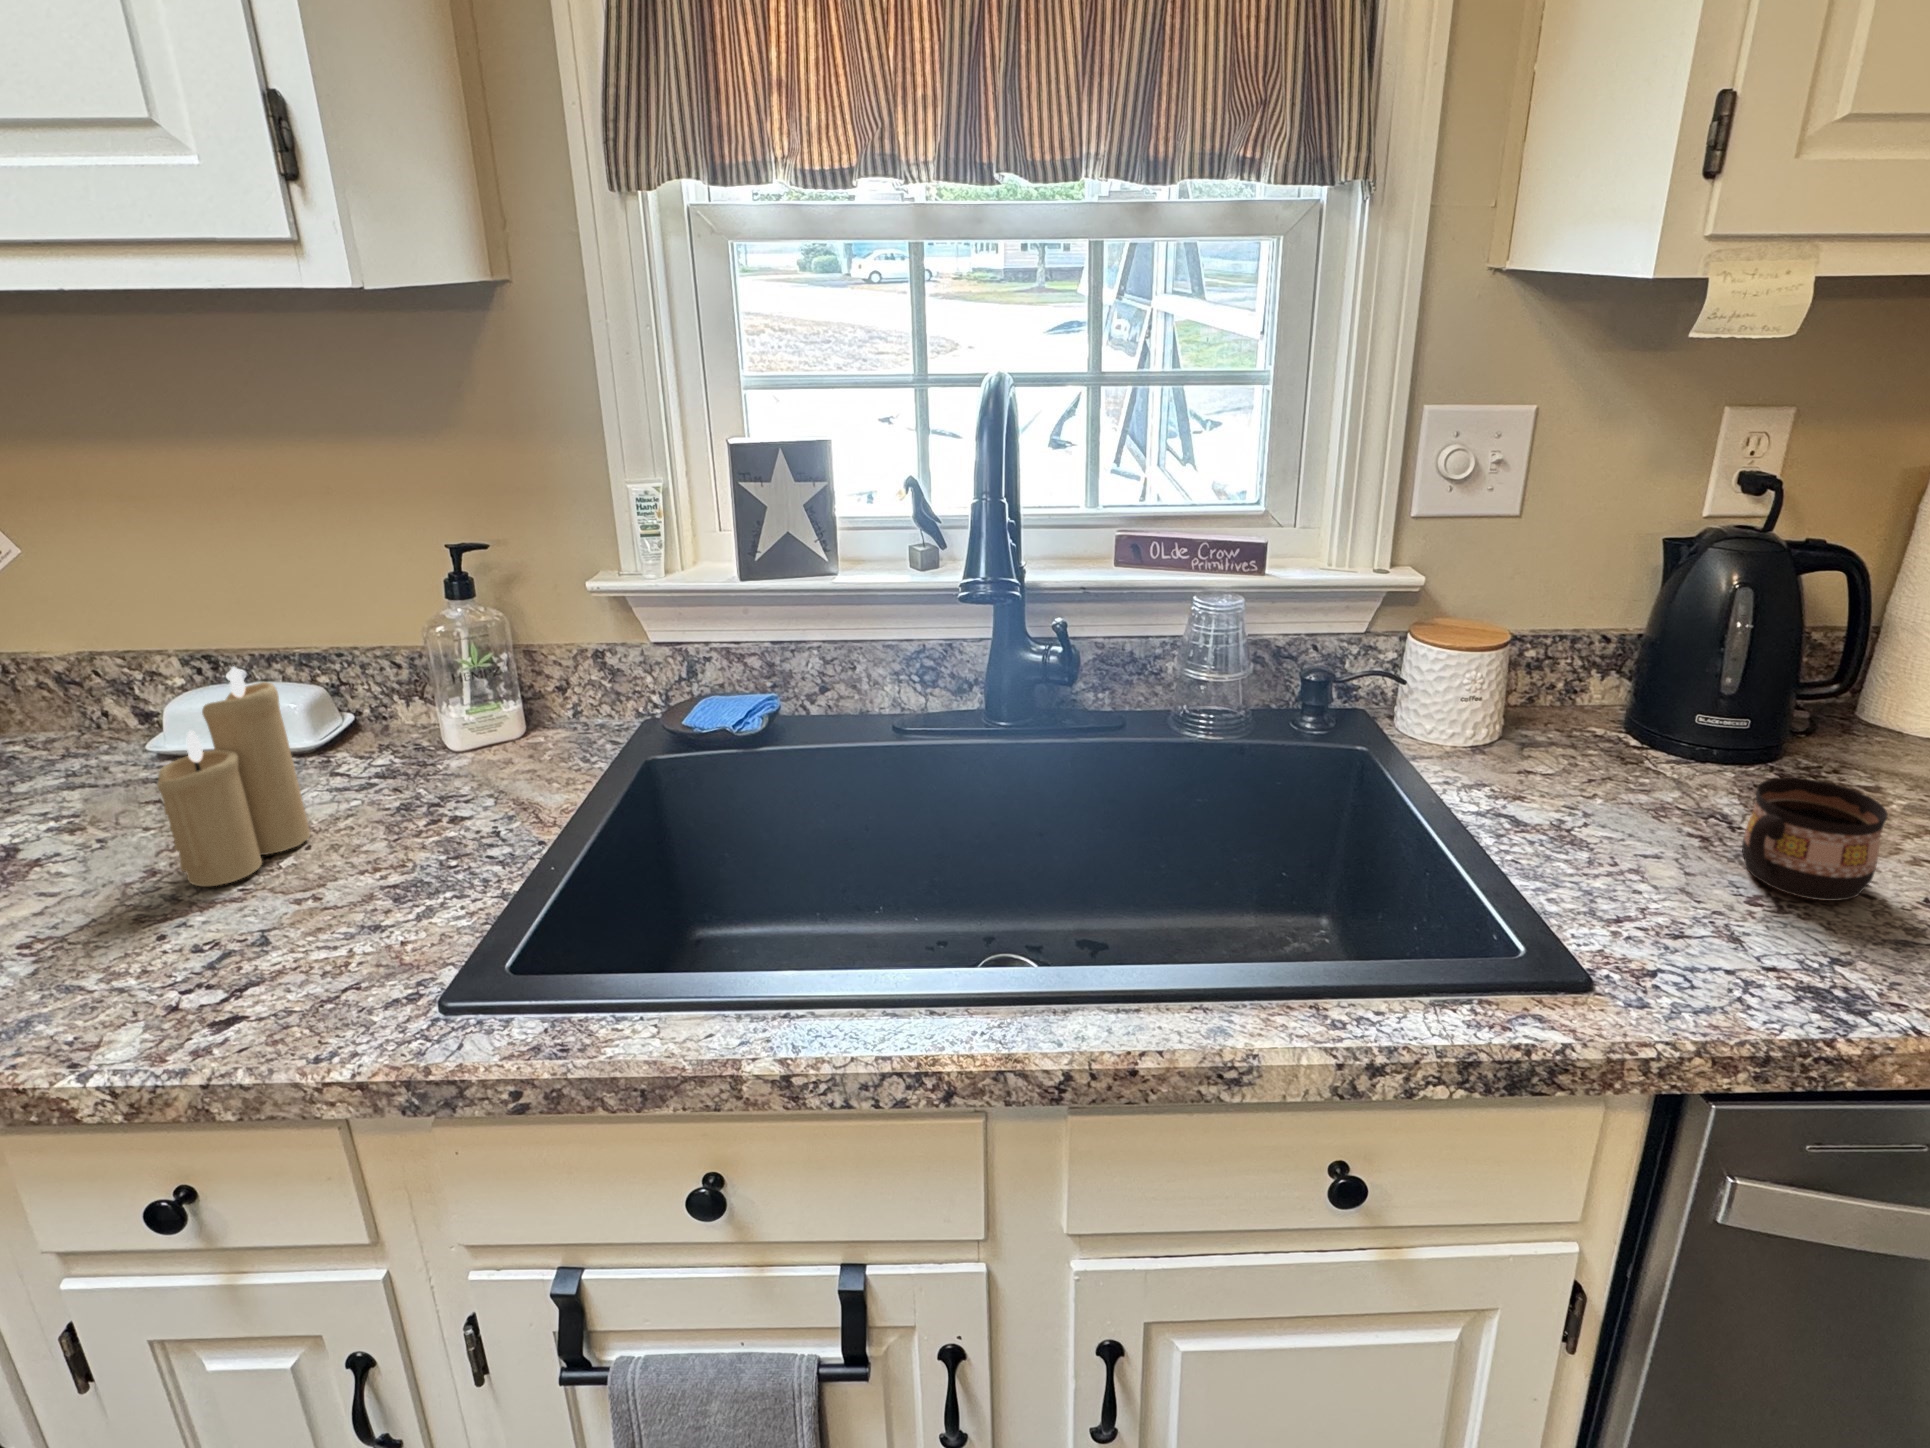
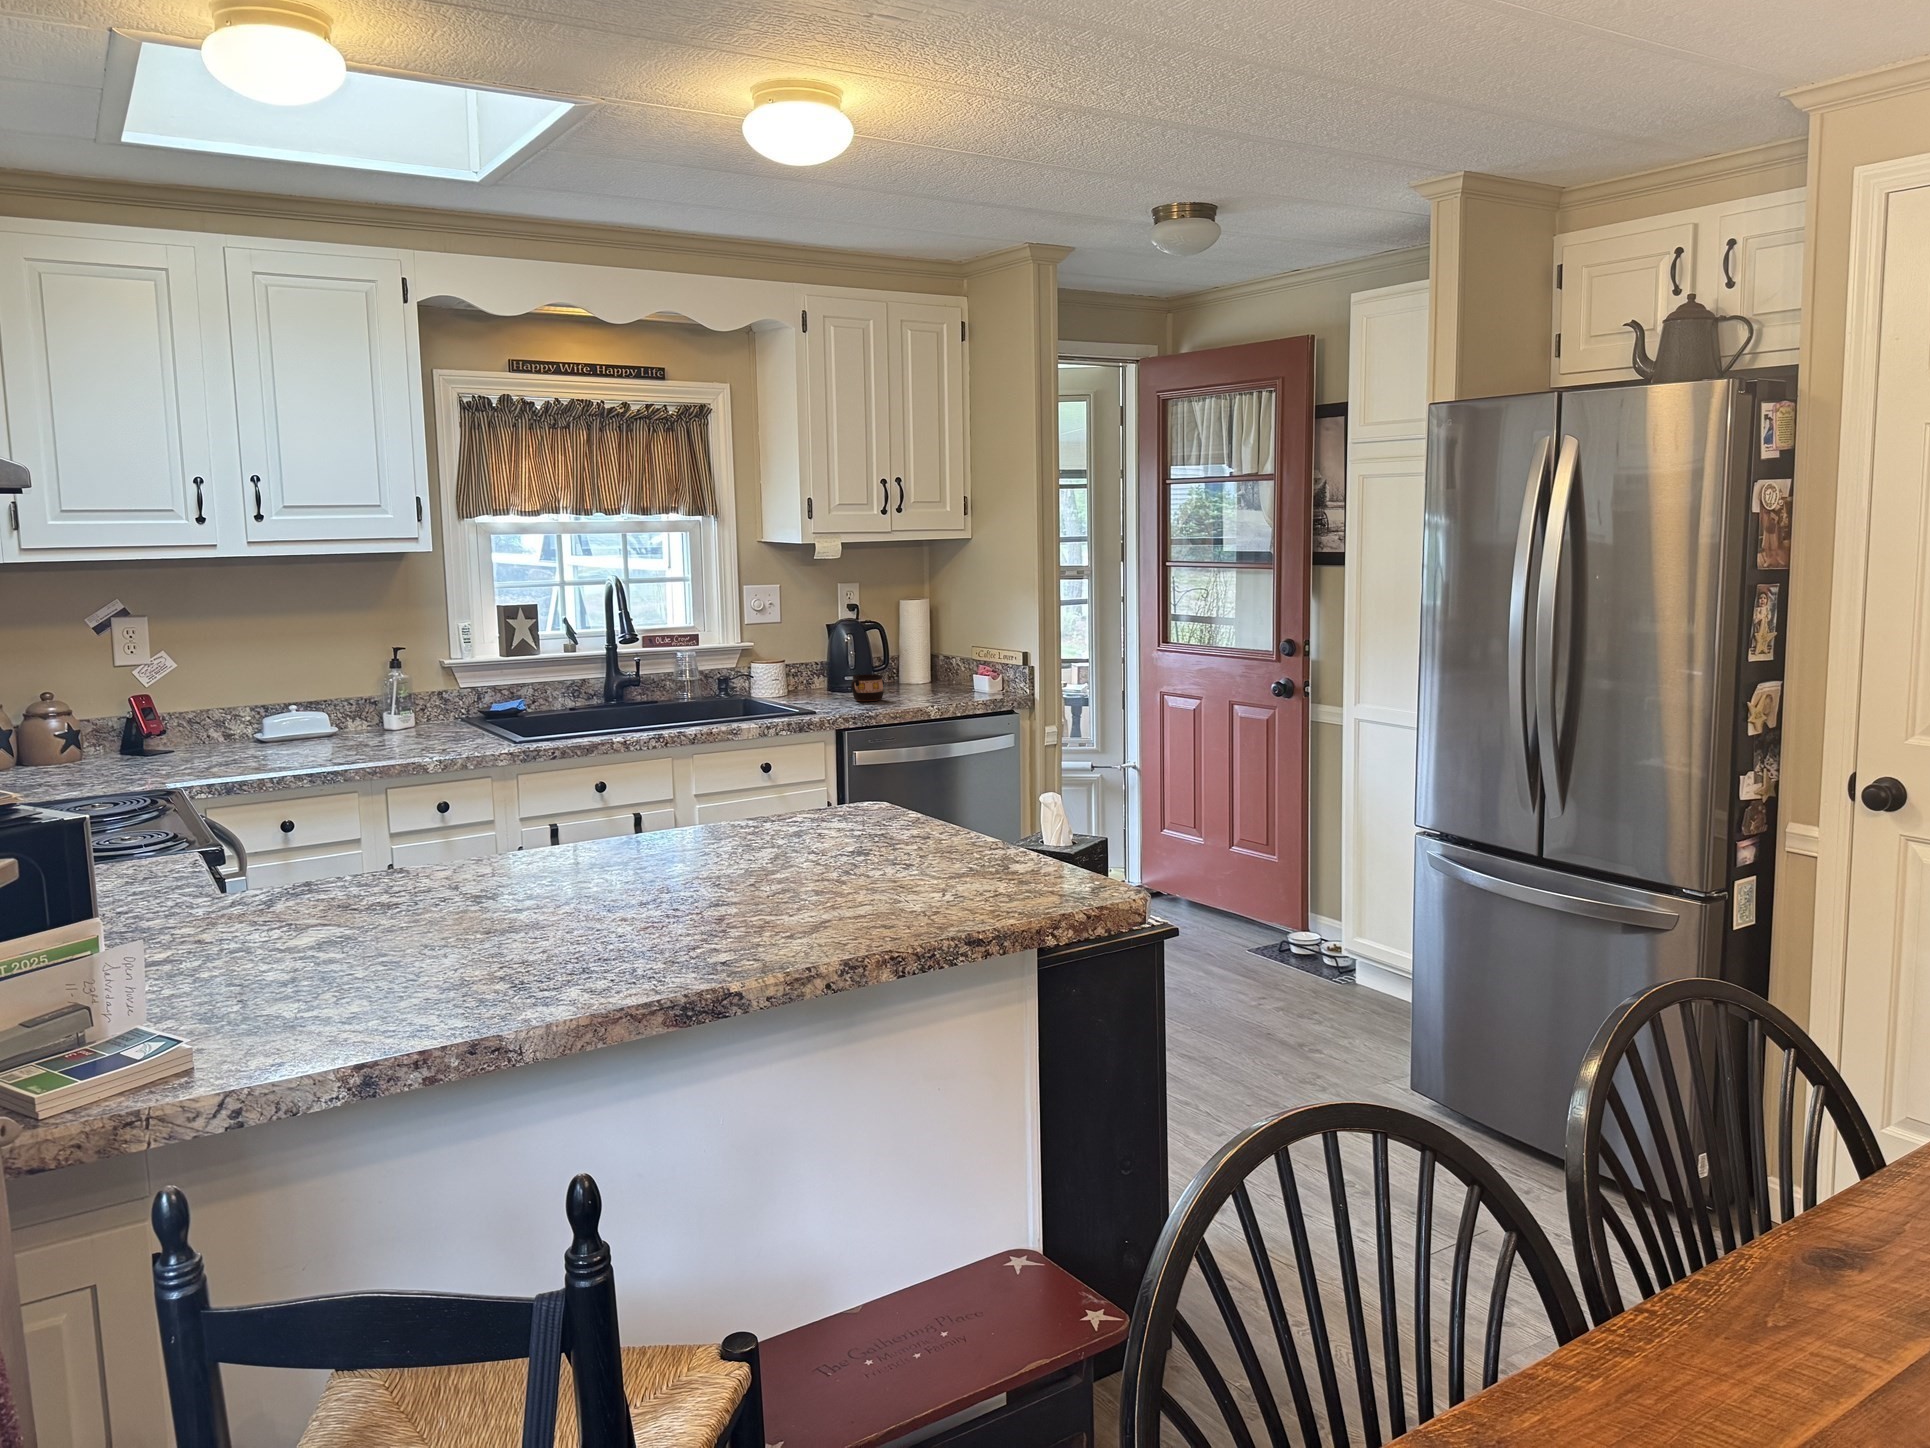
candle: present [157,667,310,887] -> none [366,677,395,746]

